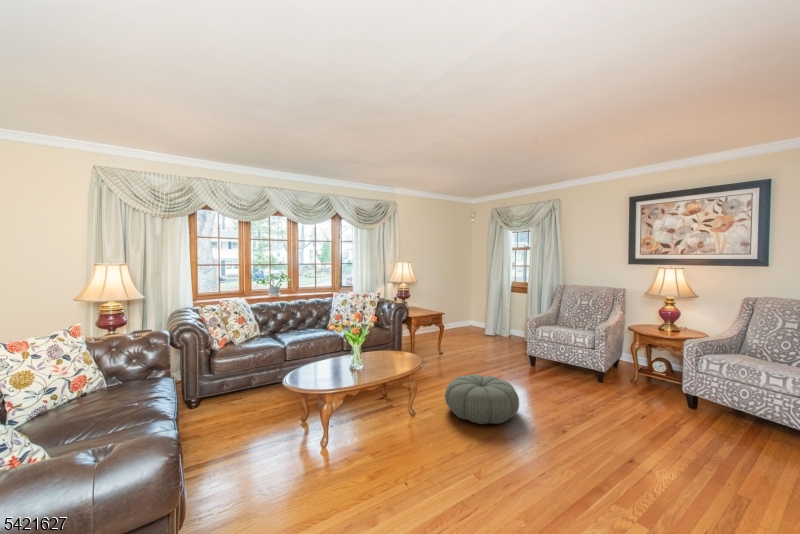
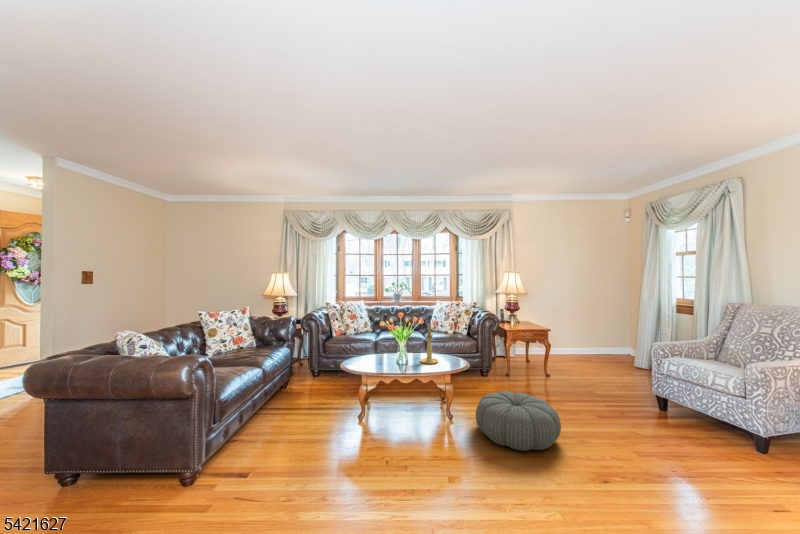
candle holder: none [376,321,395,364] -> present [421,325,438,364]

